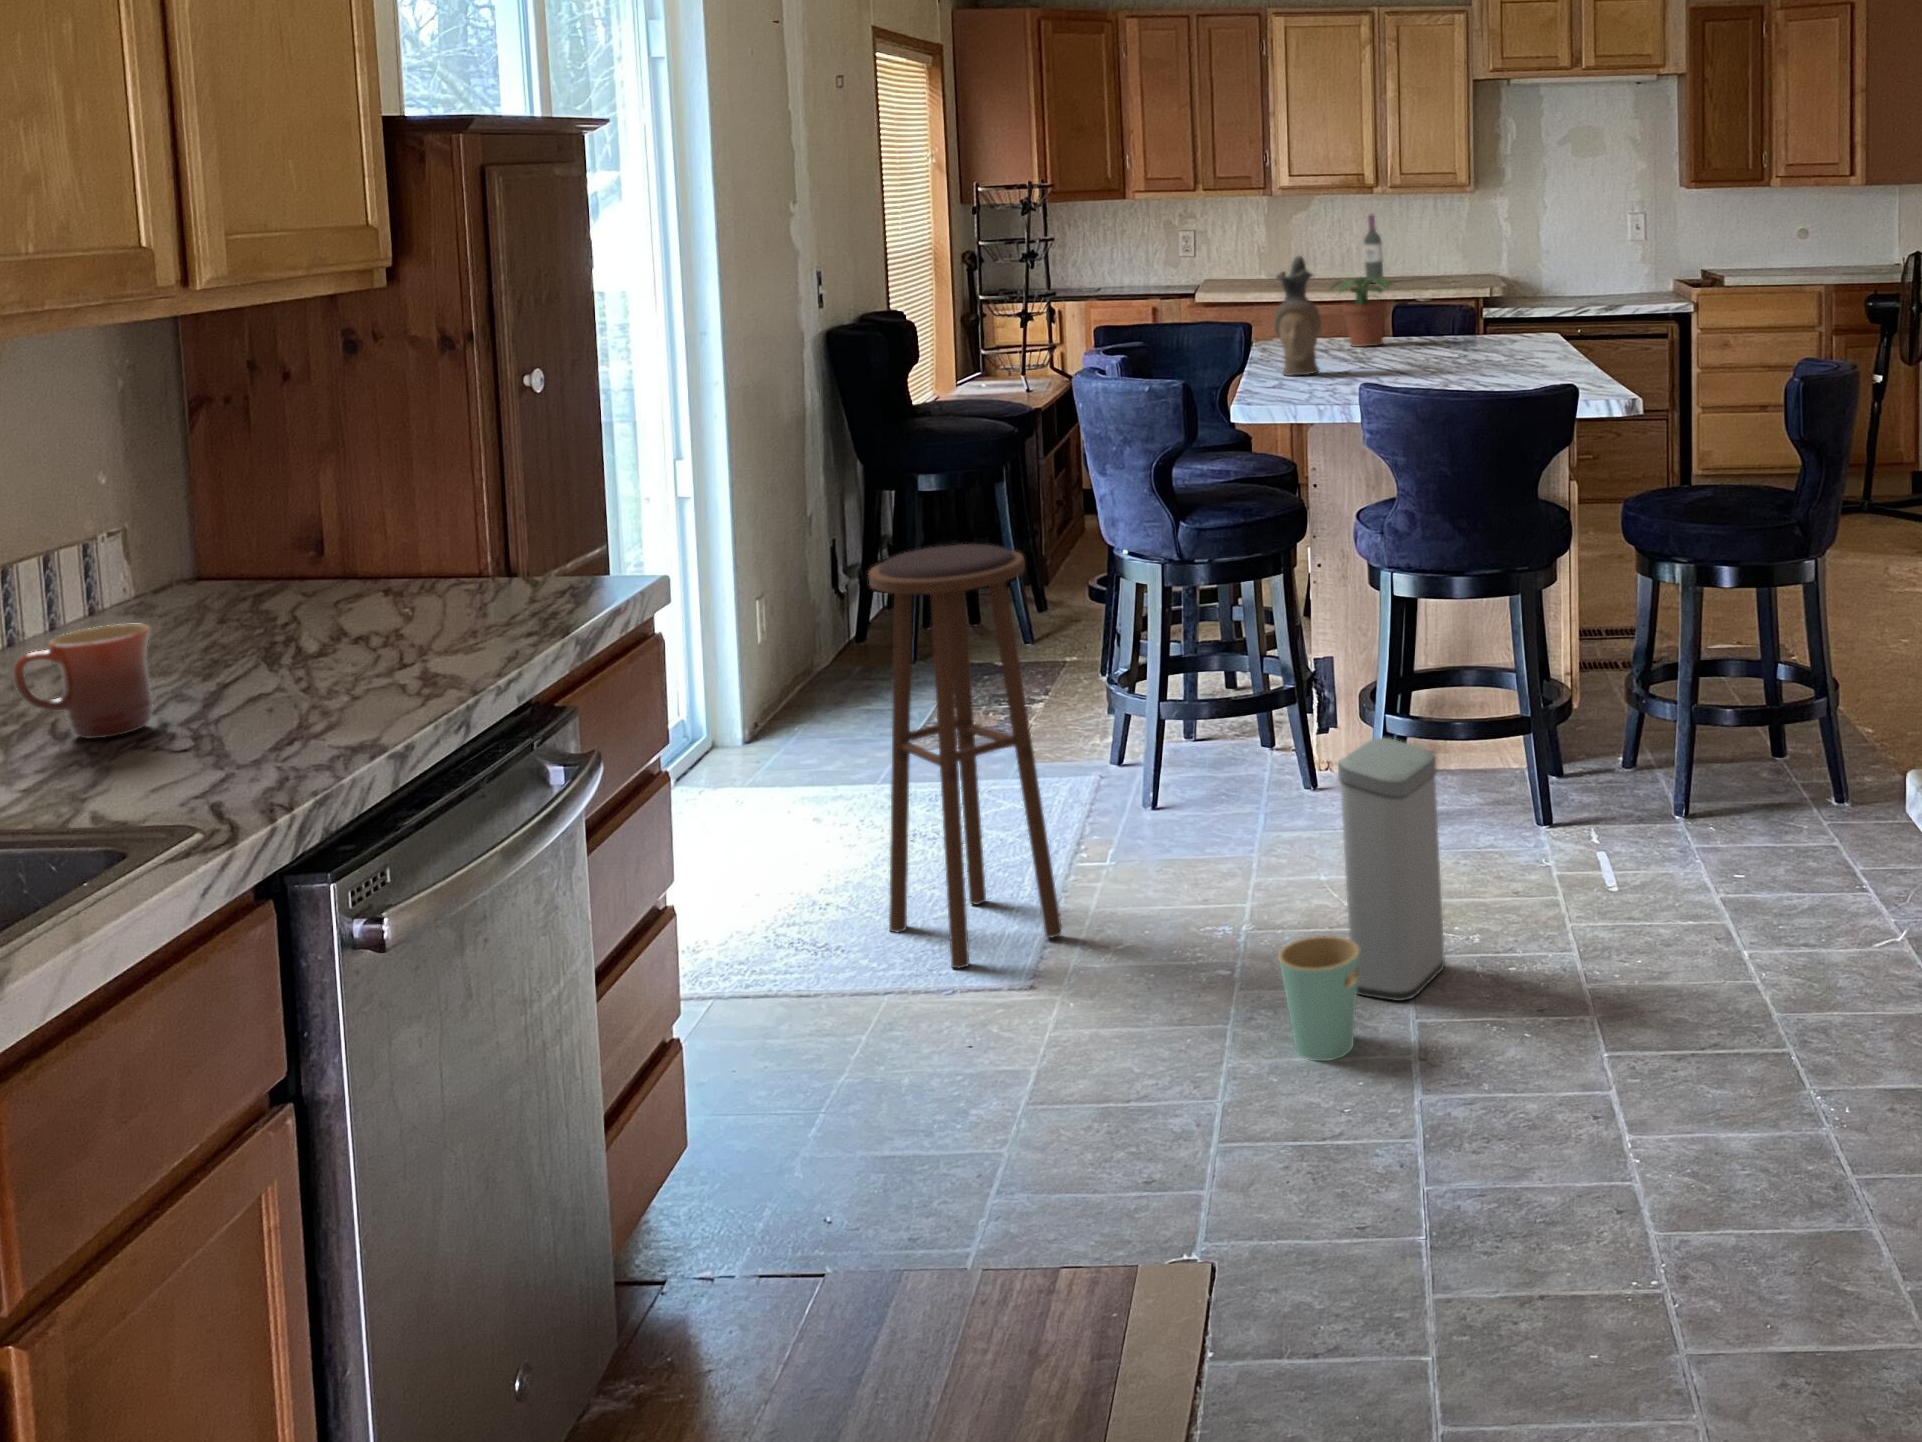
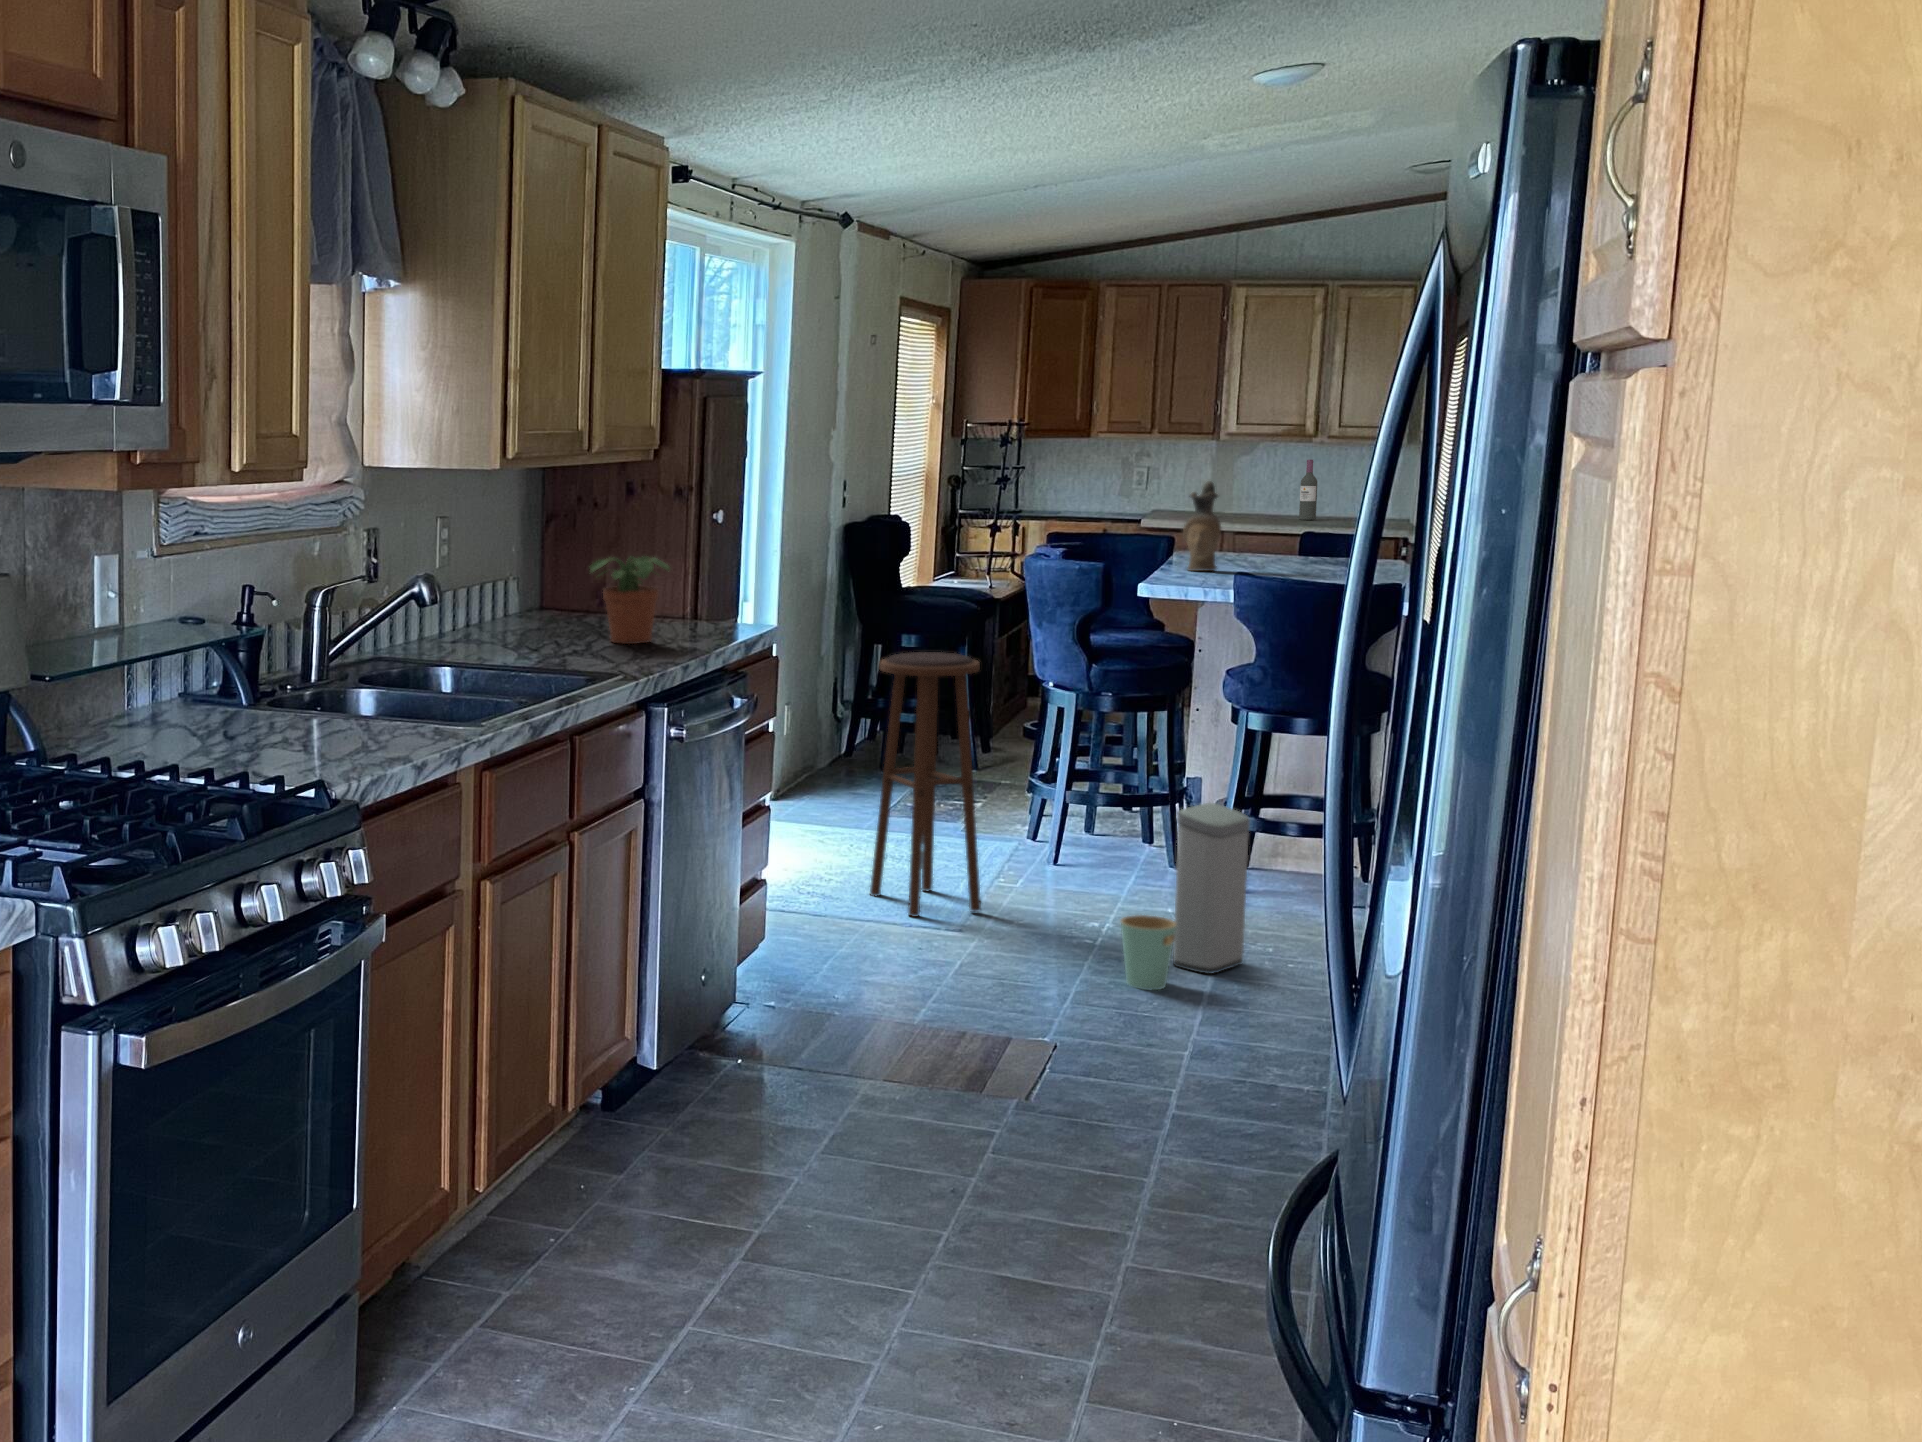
potted plant: present [1330,276,1394,347] -> present [590,556,670,644]
mug: present [13,624,153,739] -> none [523,605,575,653]

